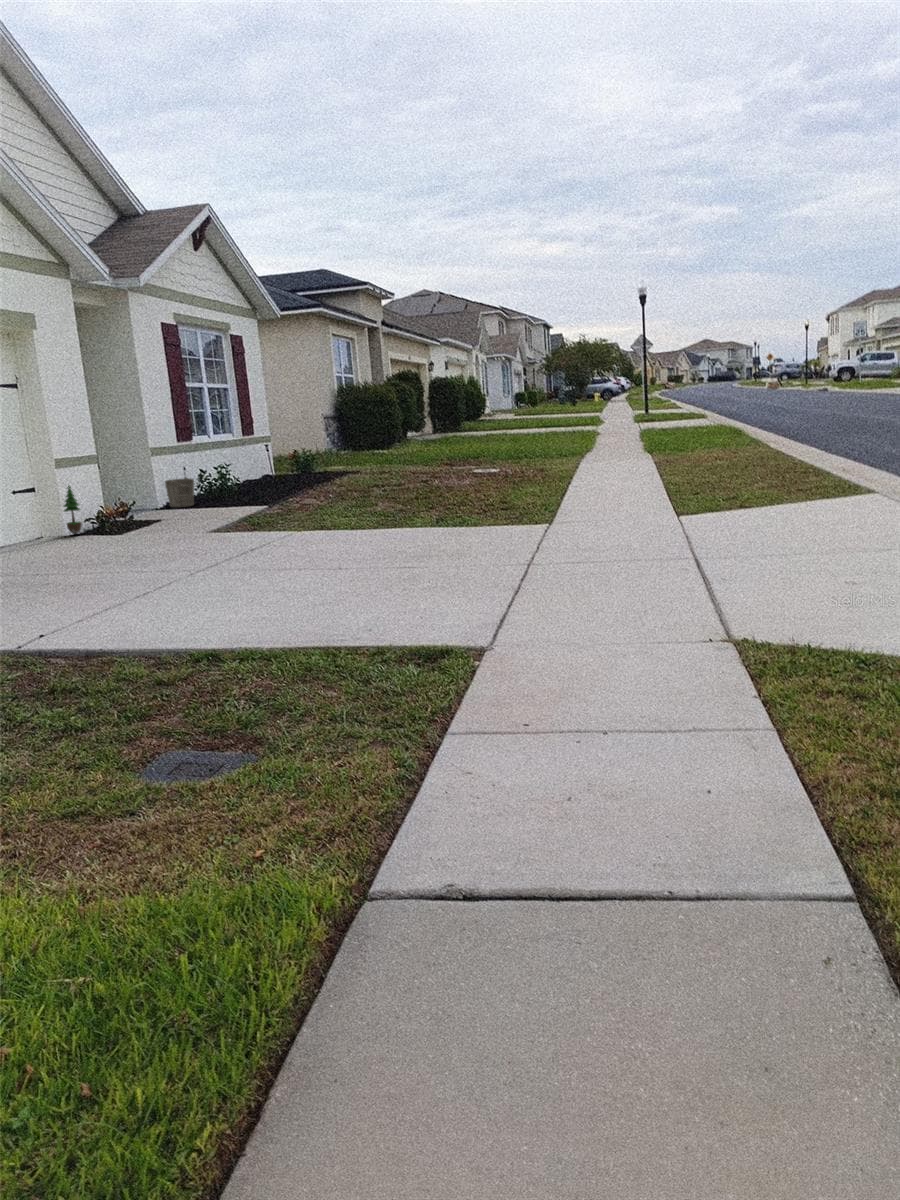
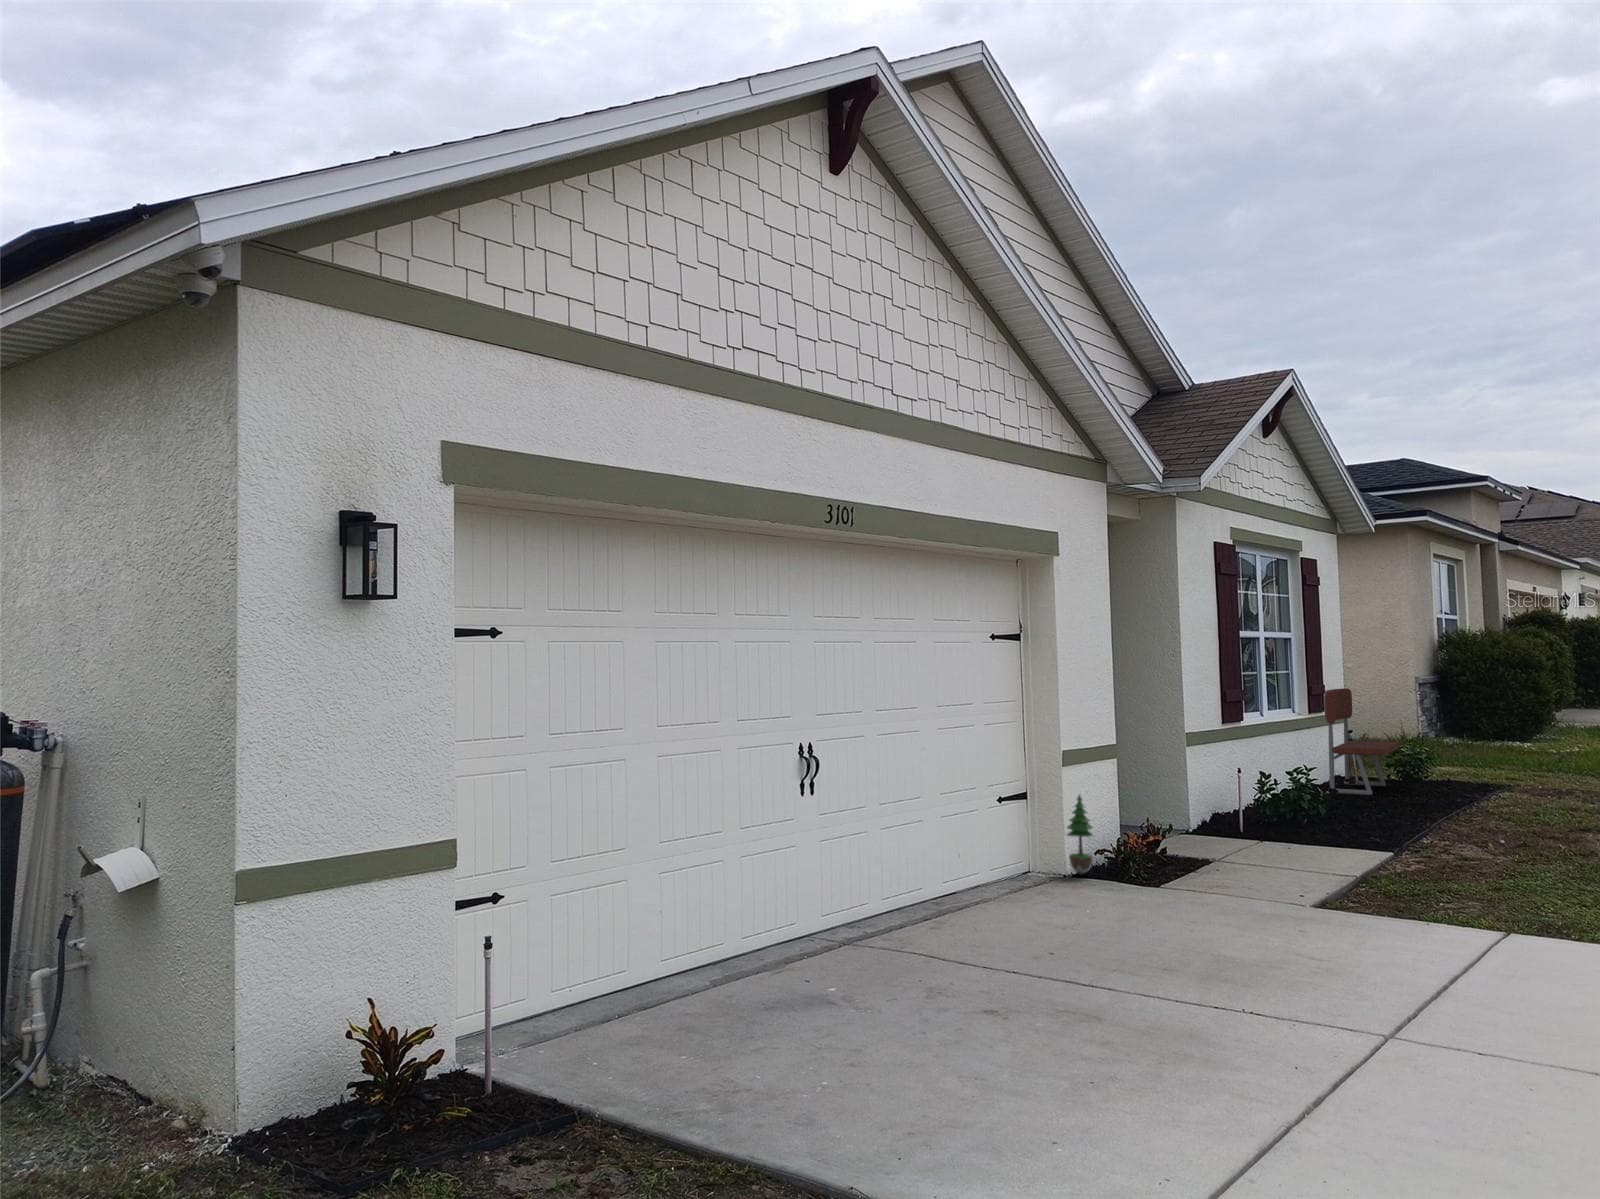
bench: none [250,419,298,484] -> present [1324,688,1400,795]
bucket: present [165,478,194,507] -> none [1204,782,1257,832]

